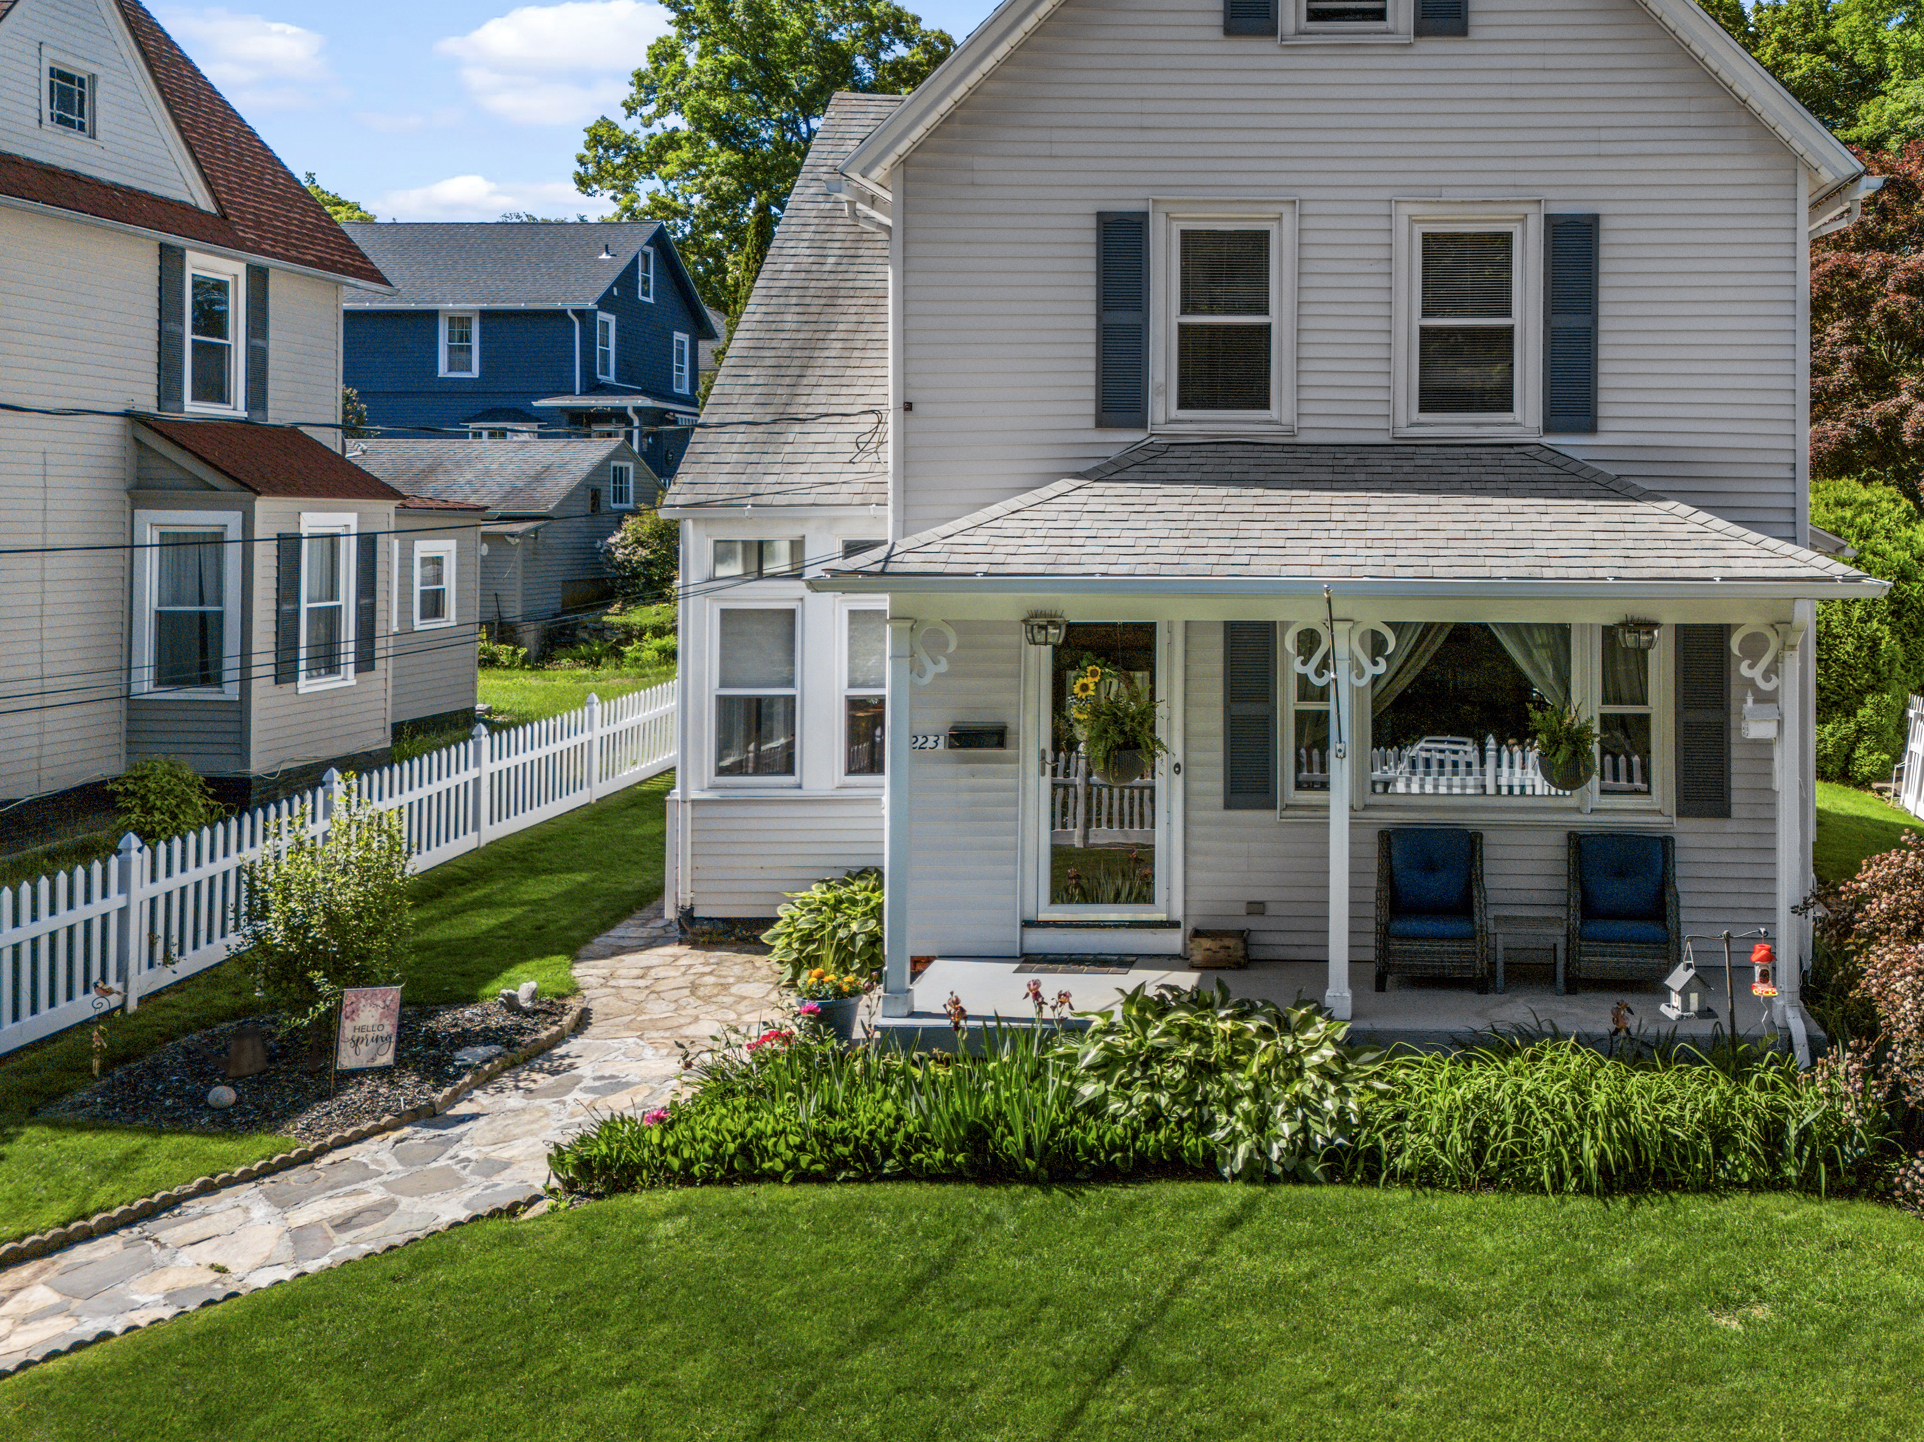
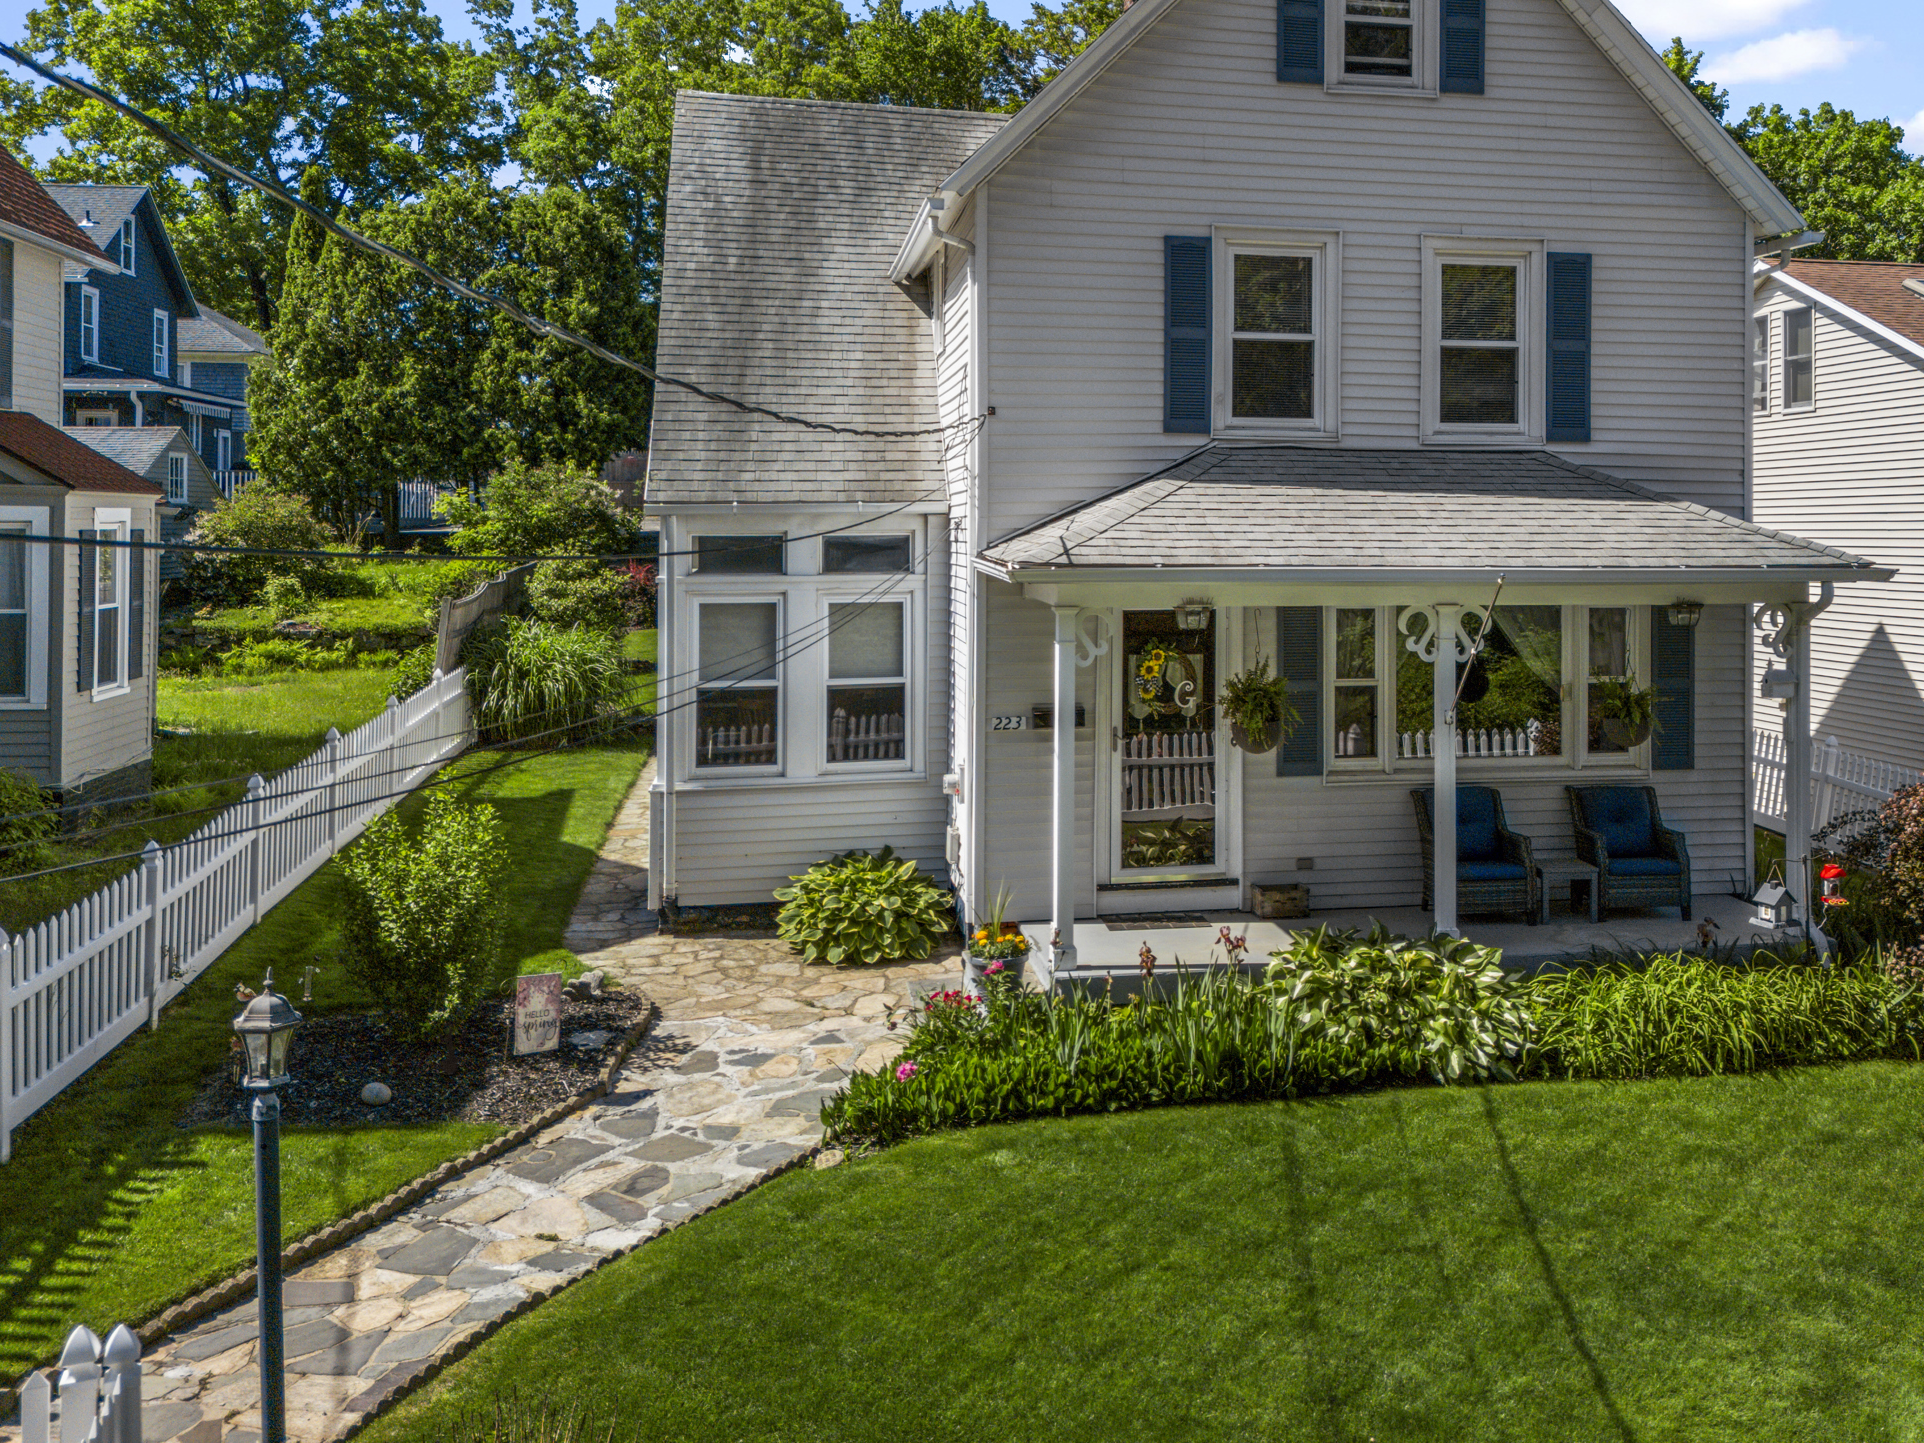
watering can: present [184,1027,278,1077] -> none [317,1033,399,1087]

